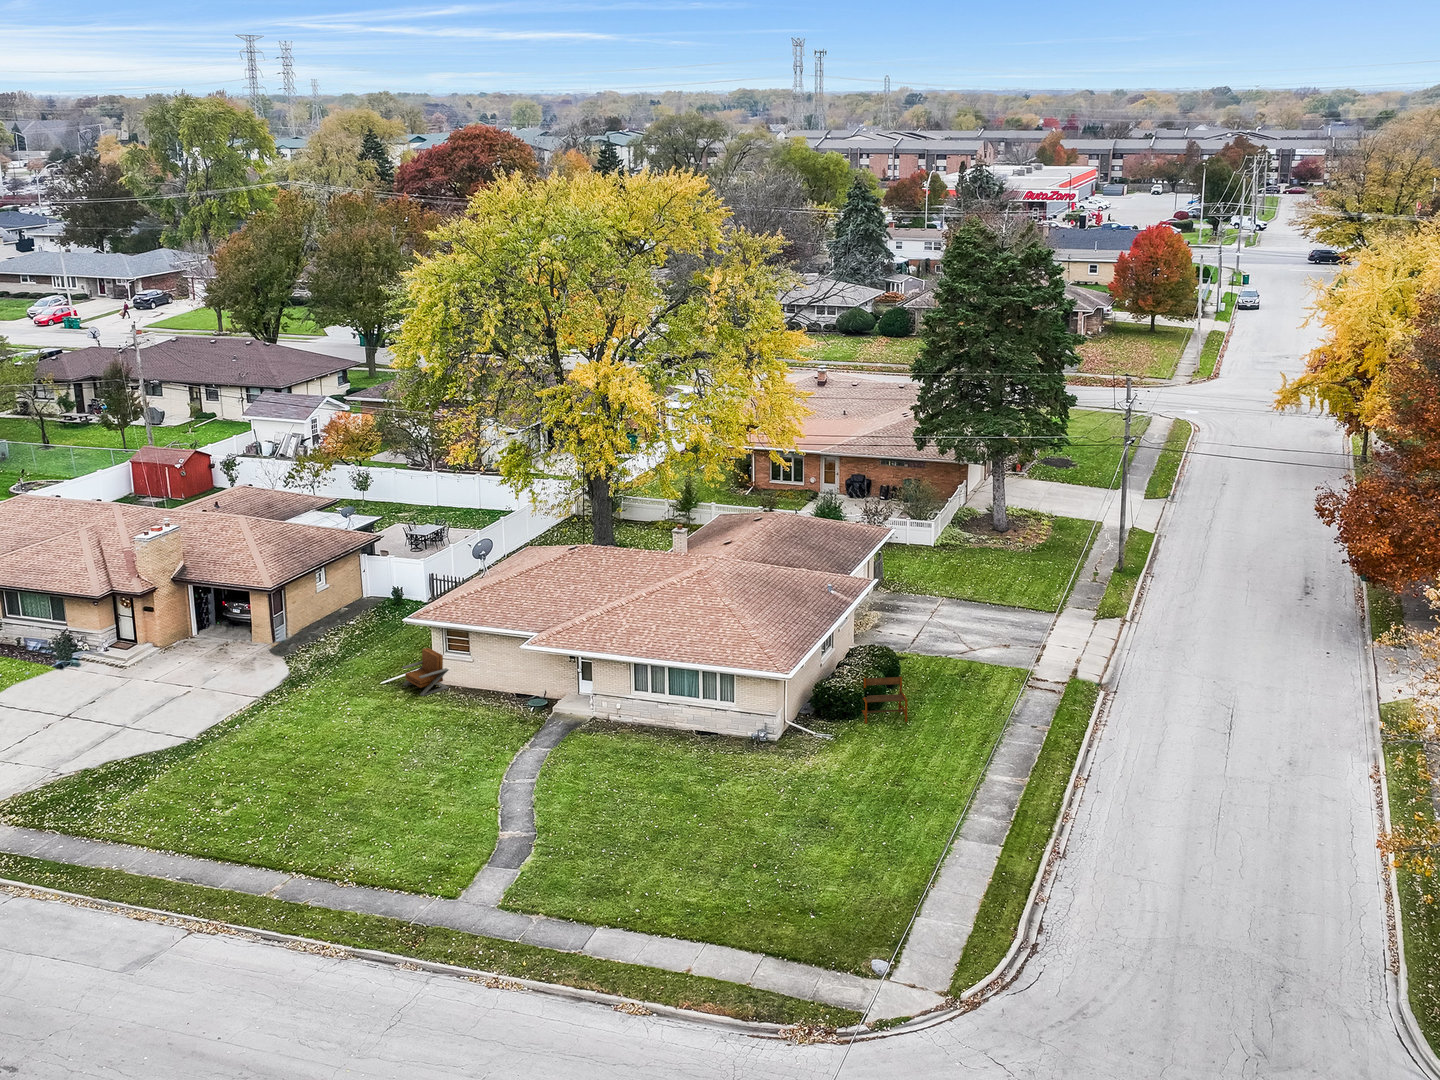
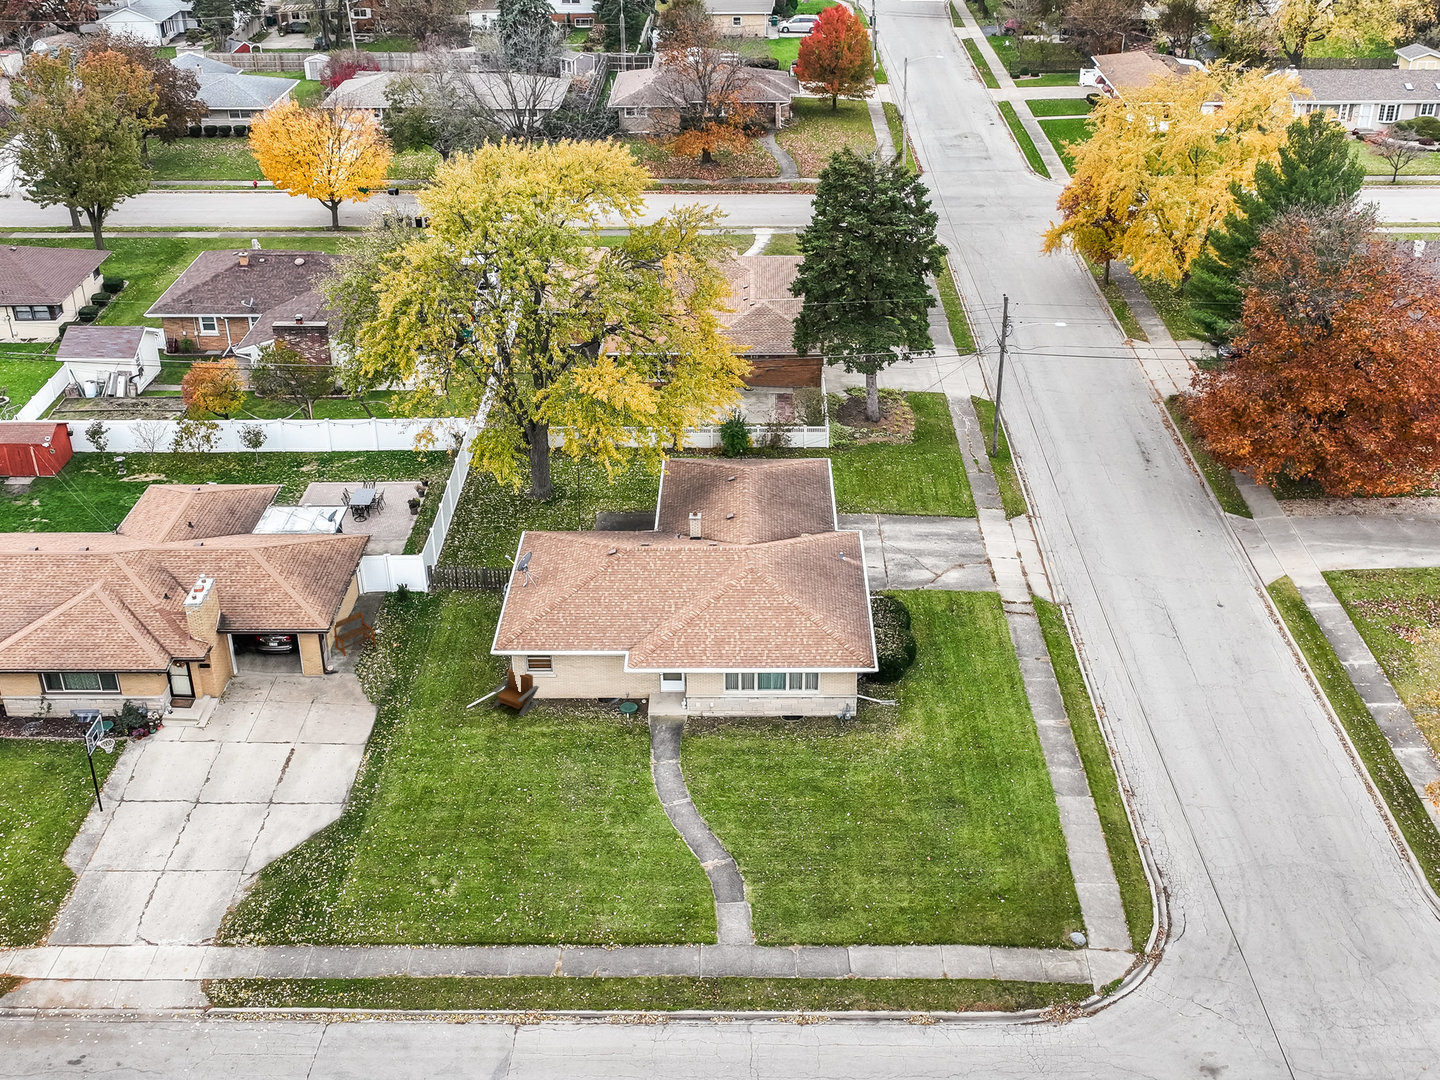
bench: present [862,677,907,724] -> present [334,612,376,656]

